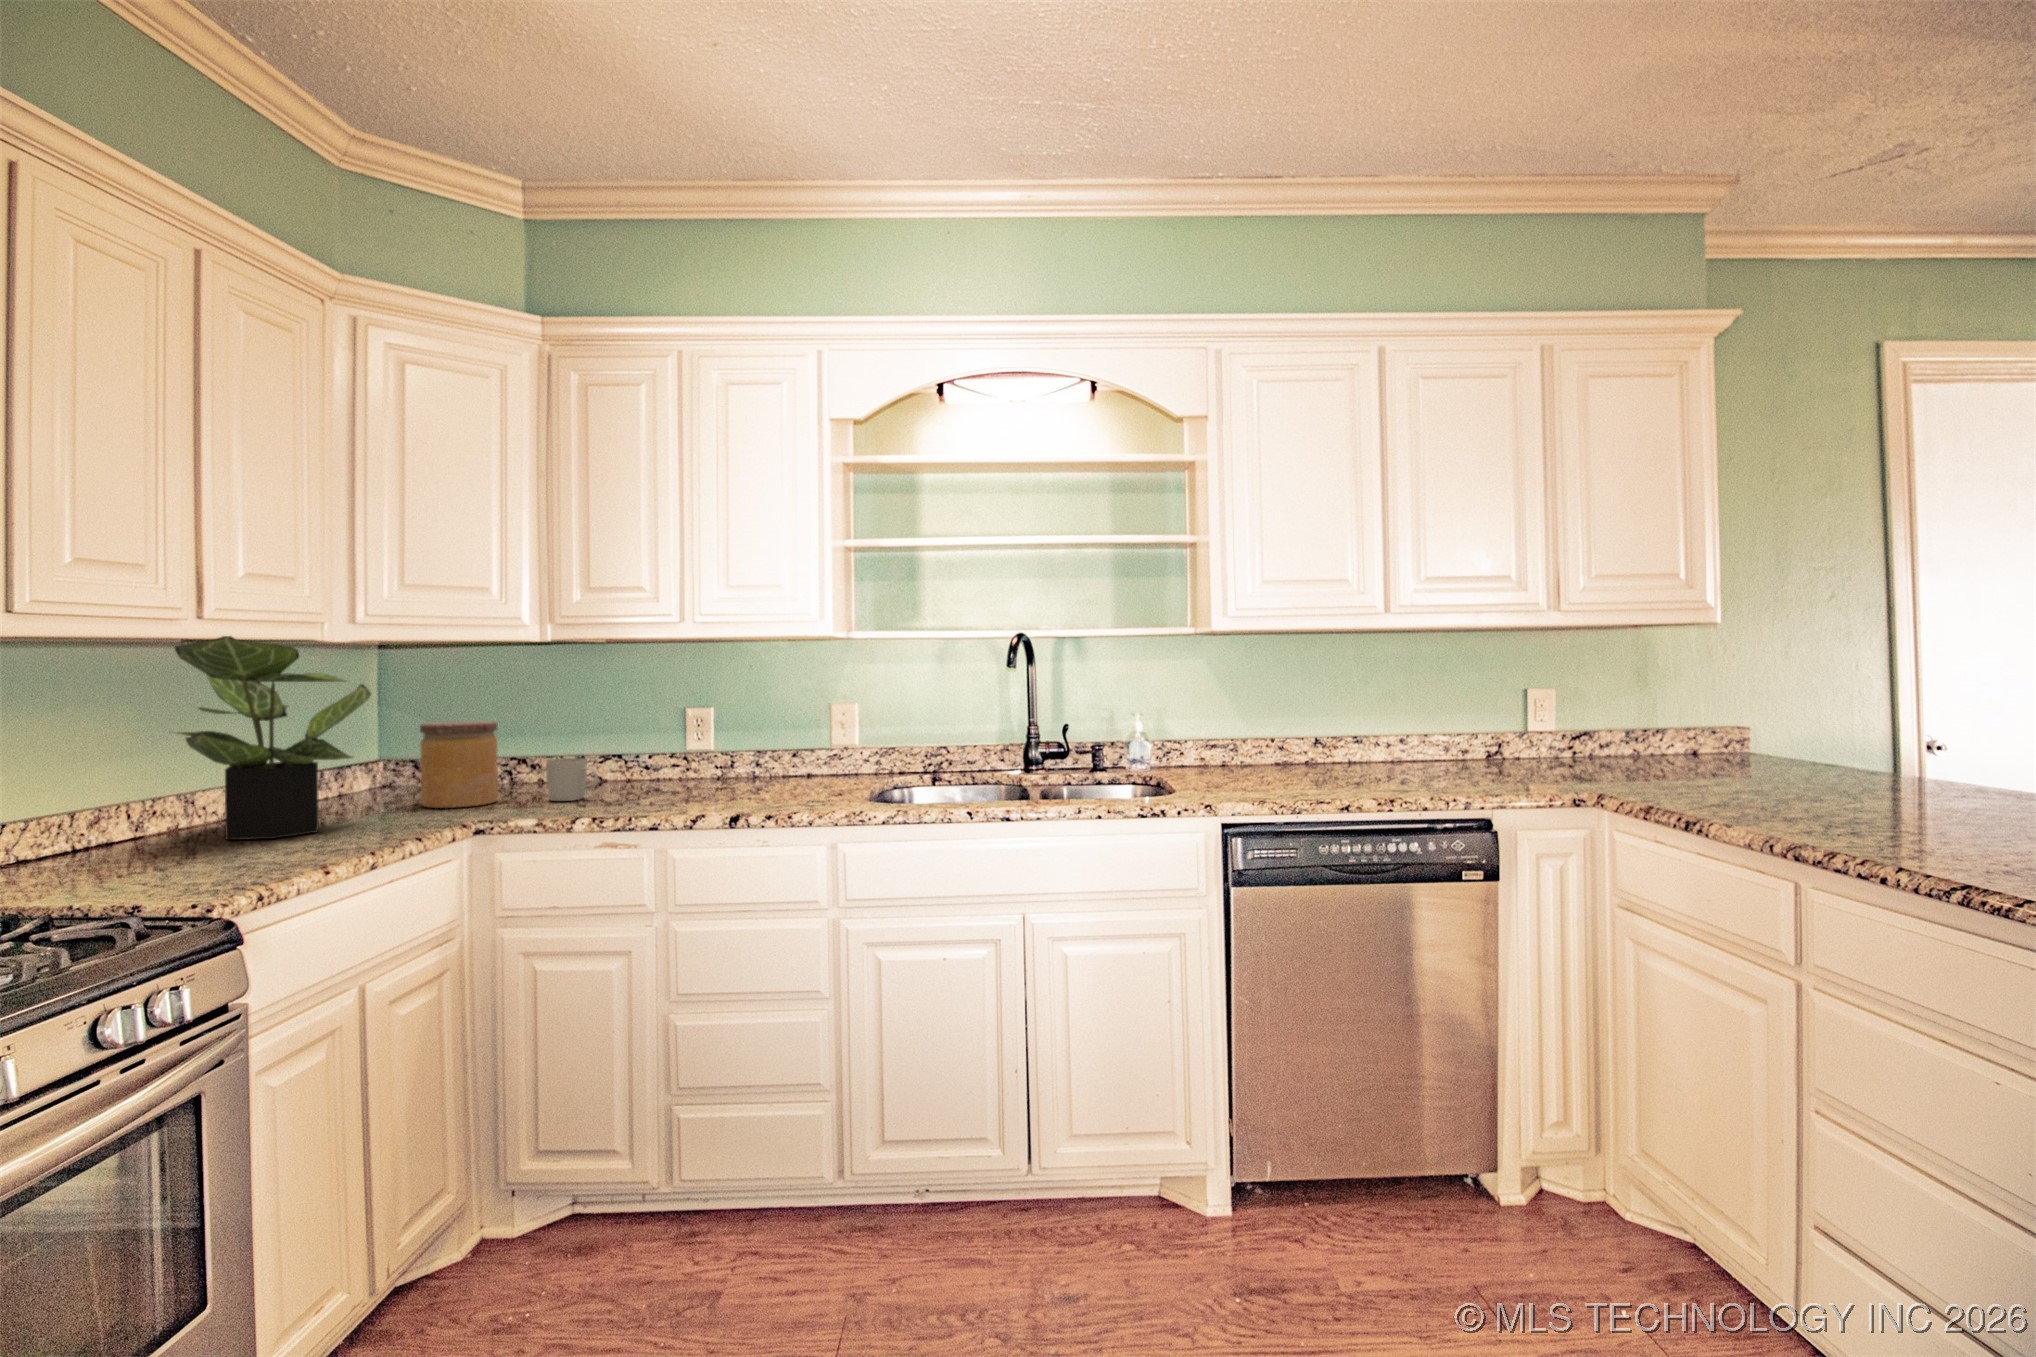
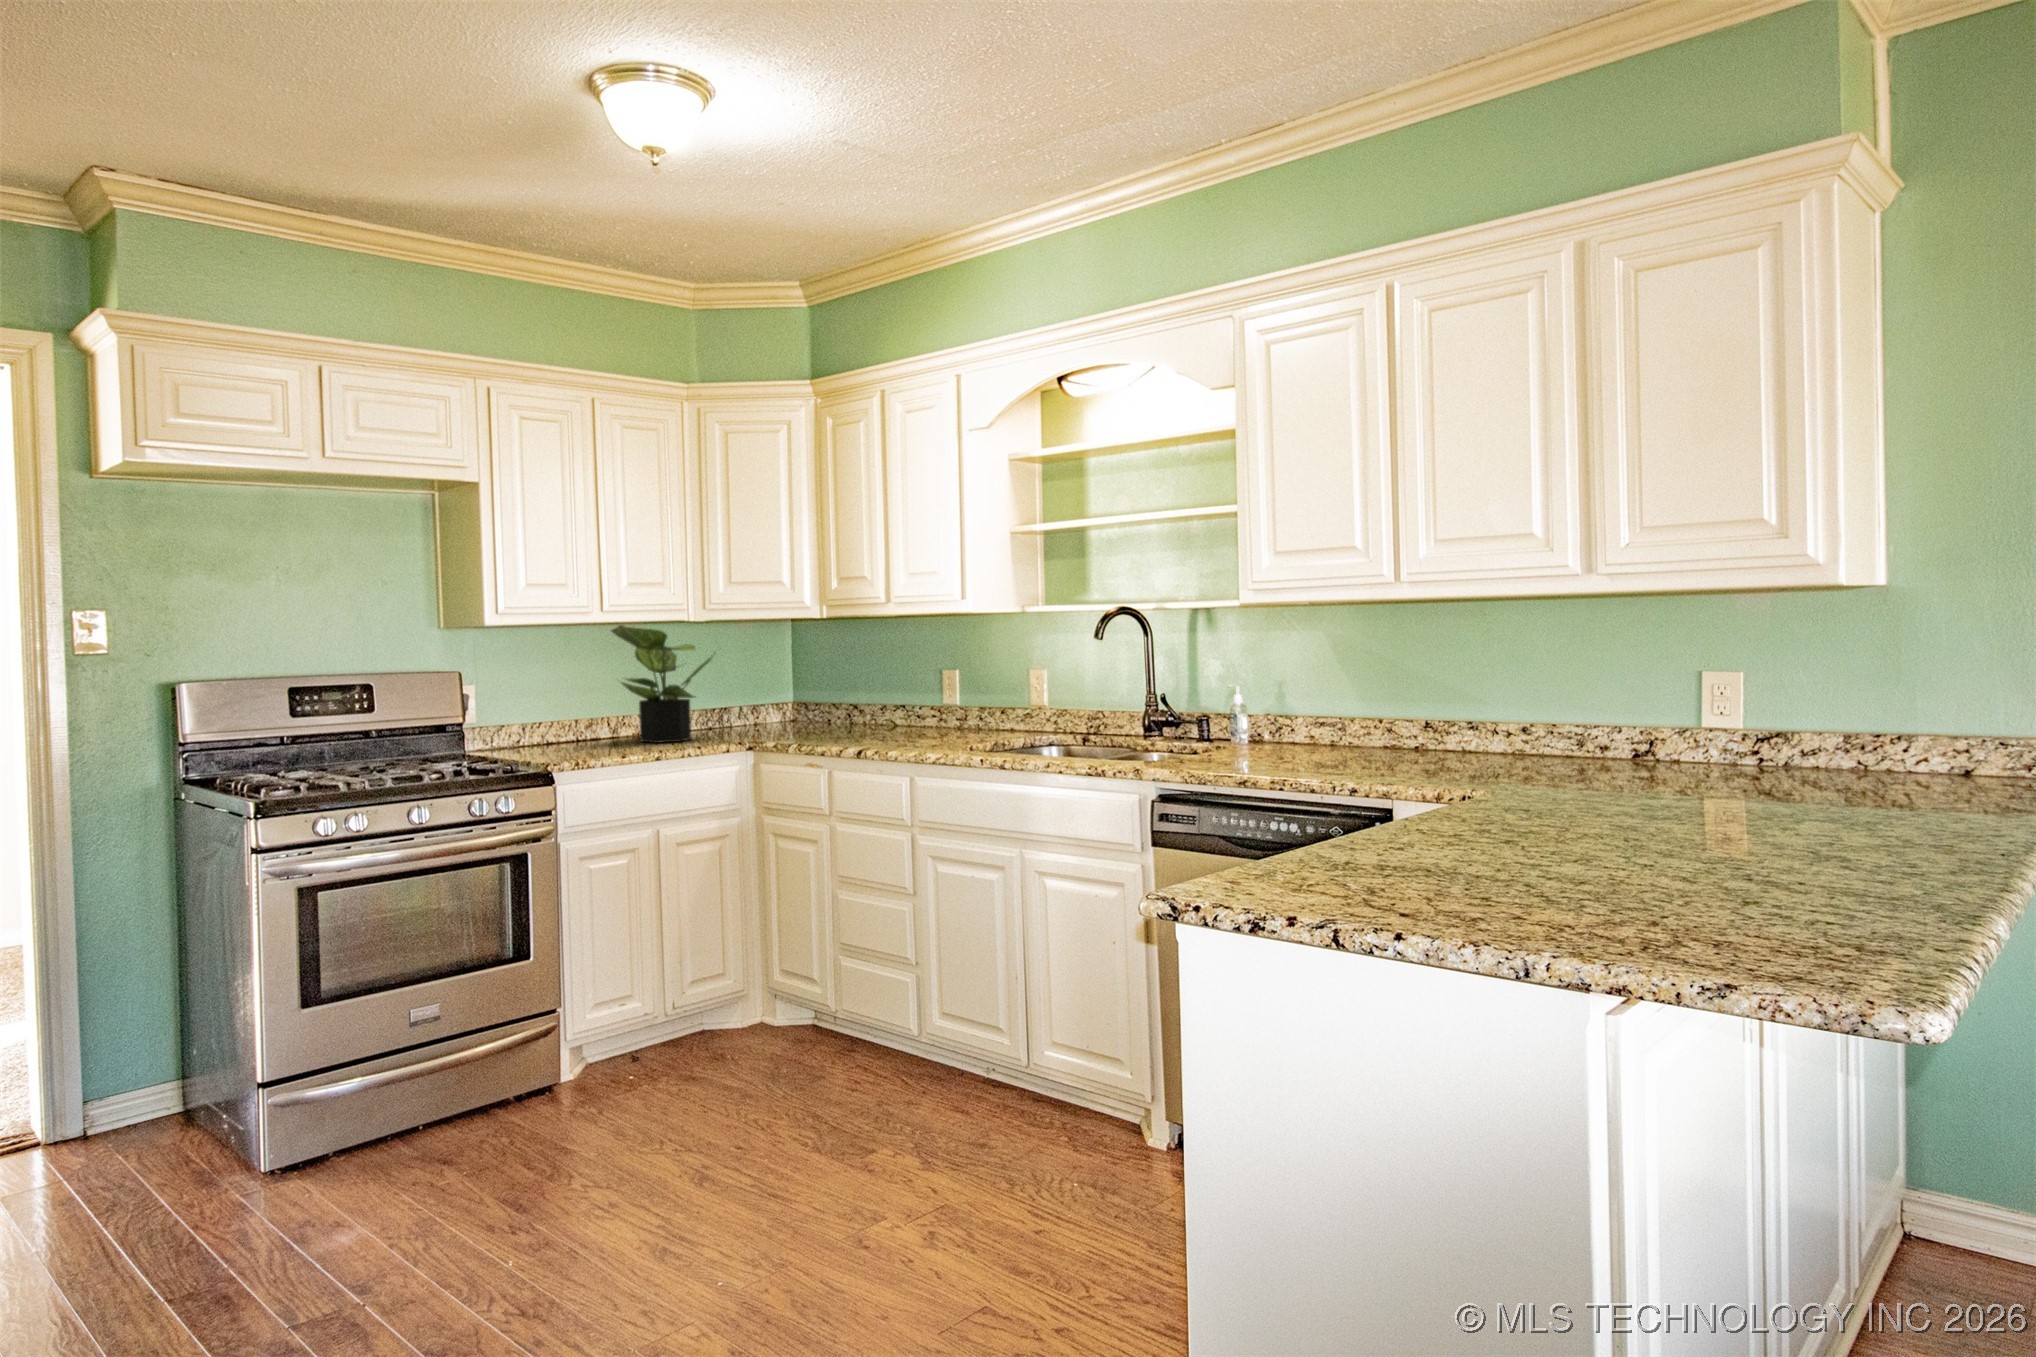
jar: present [420,721,498,808] -> none [762,676,810,735]
mug: present [546,758,598,801] -> none [827,706,854,736]

